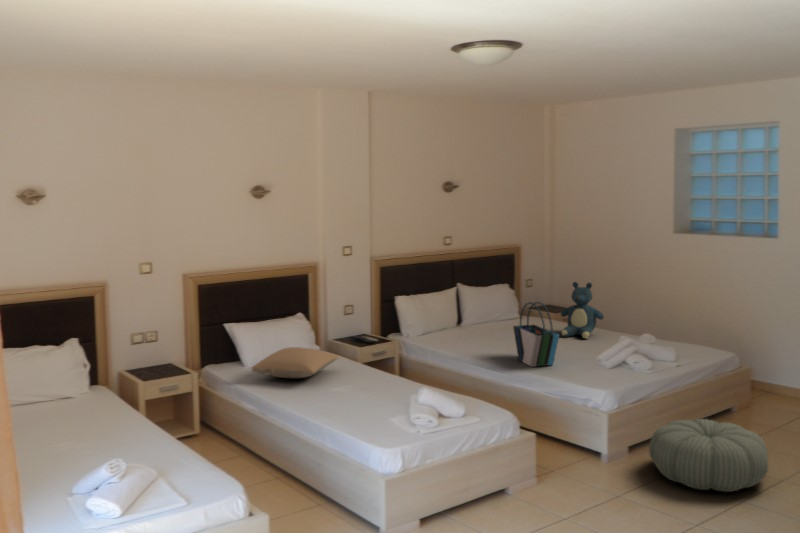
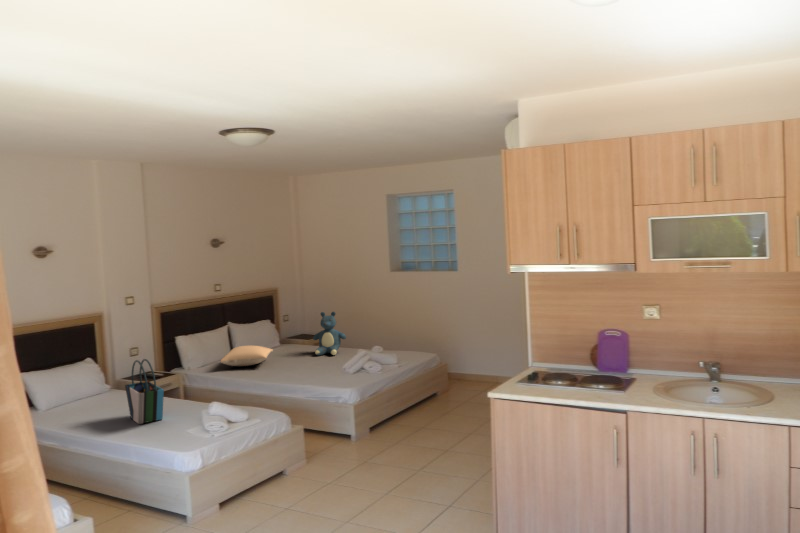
tote bag: present [514,302,559,367] -> present [125,359,164,424]
pillow: present [252,347,339,378] -> present [221,345,273,366]
pouf: present [649,419,768,492] -> none [388,400,469,450]

